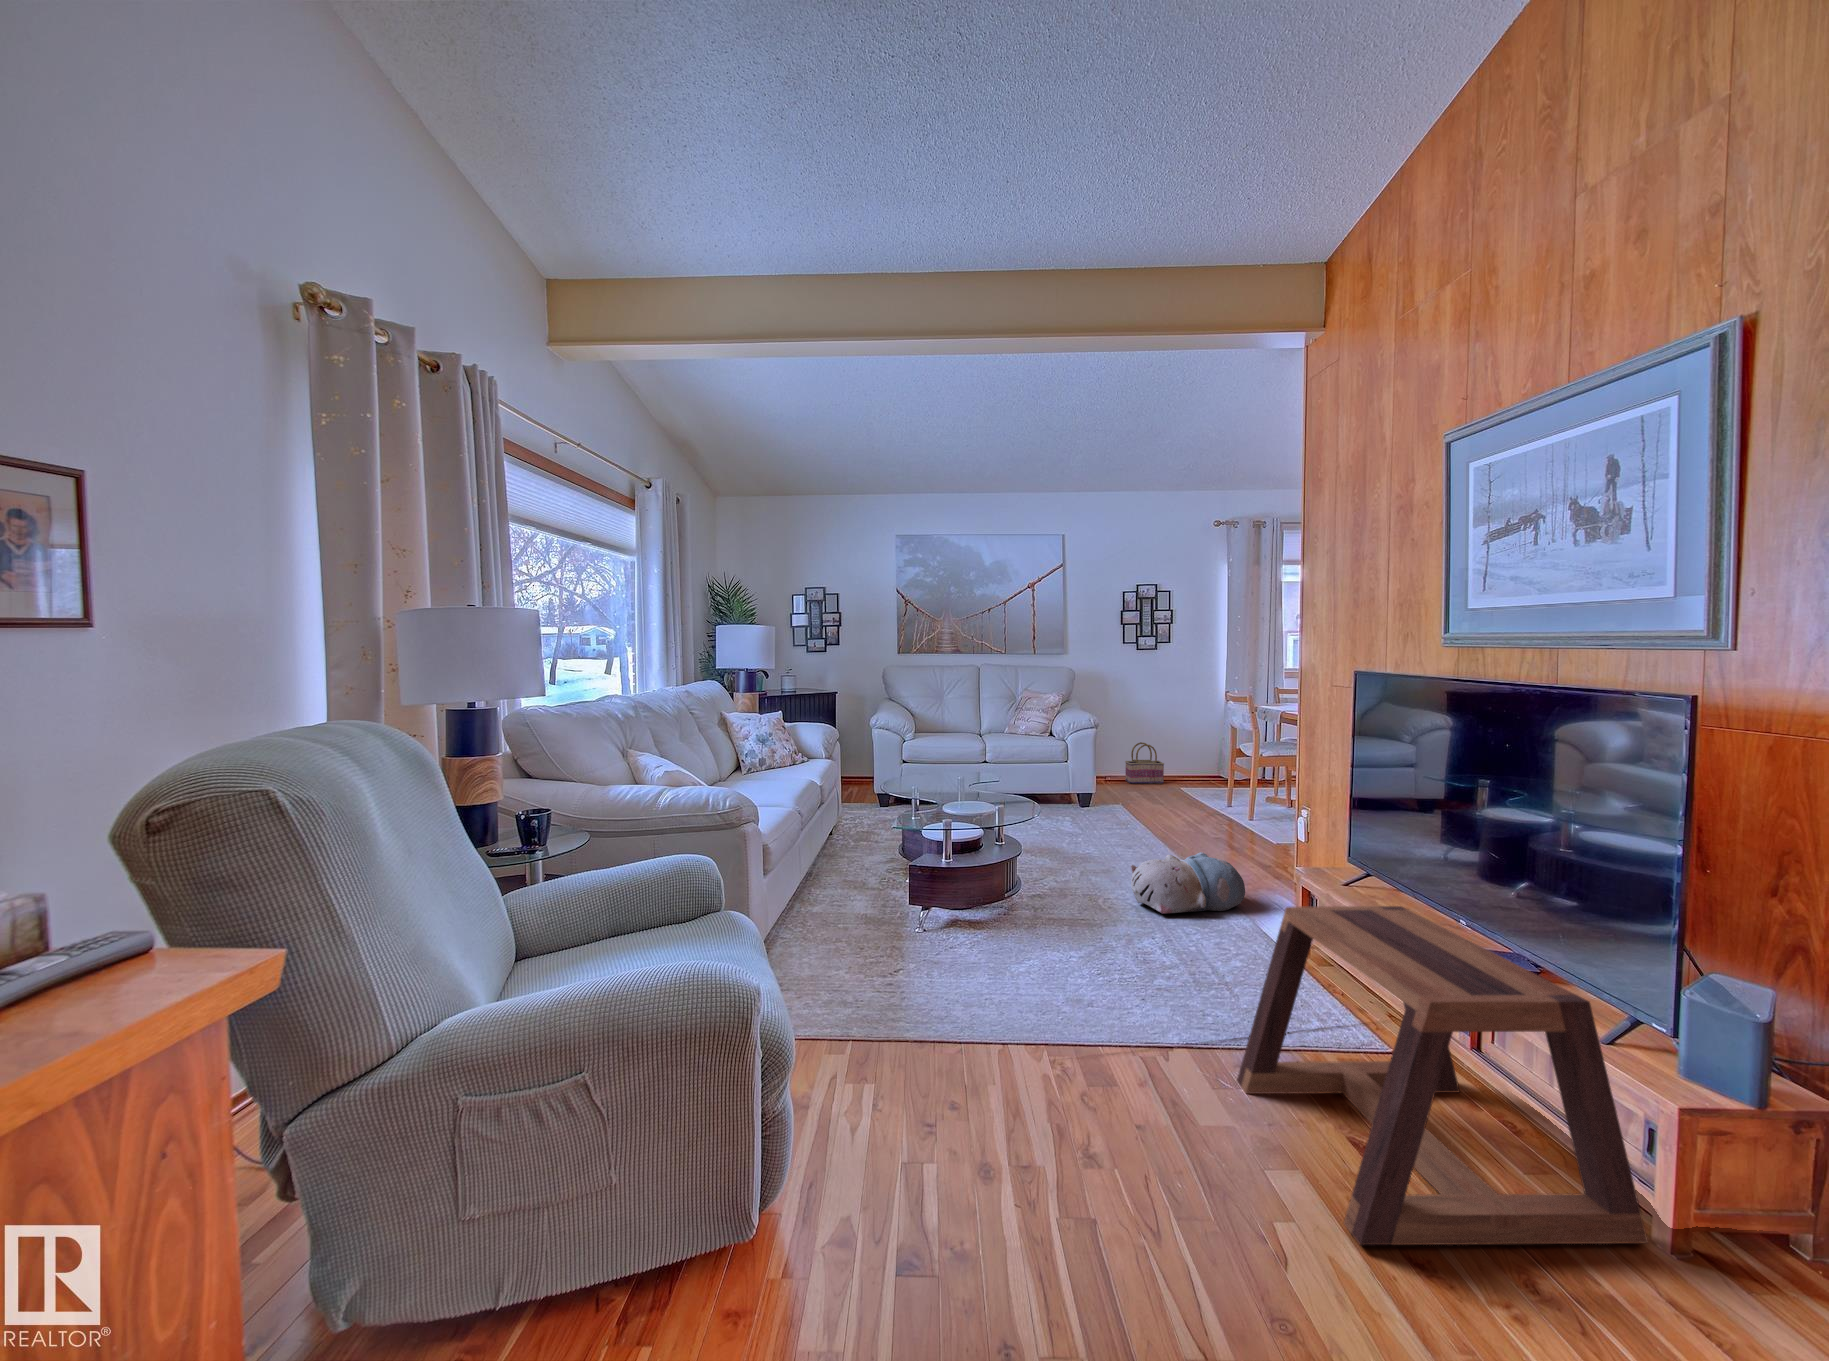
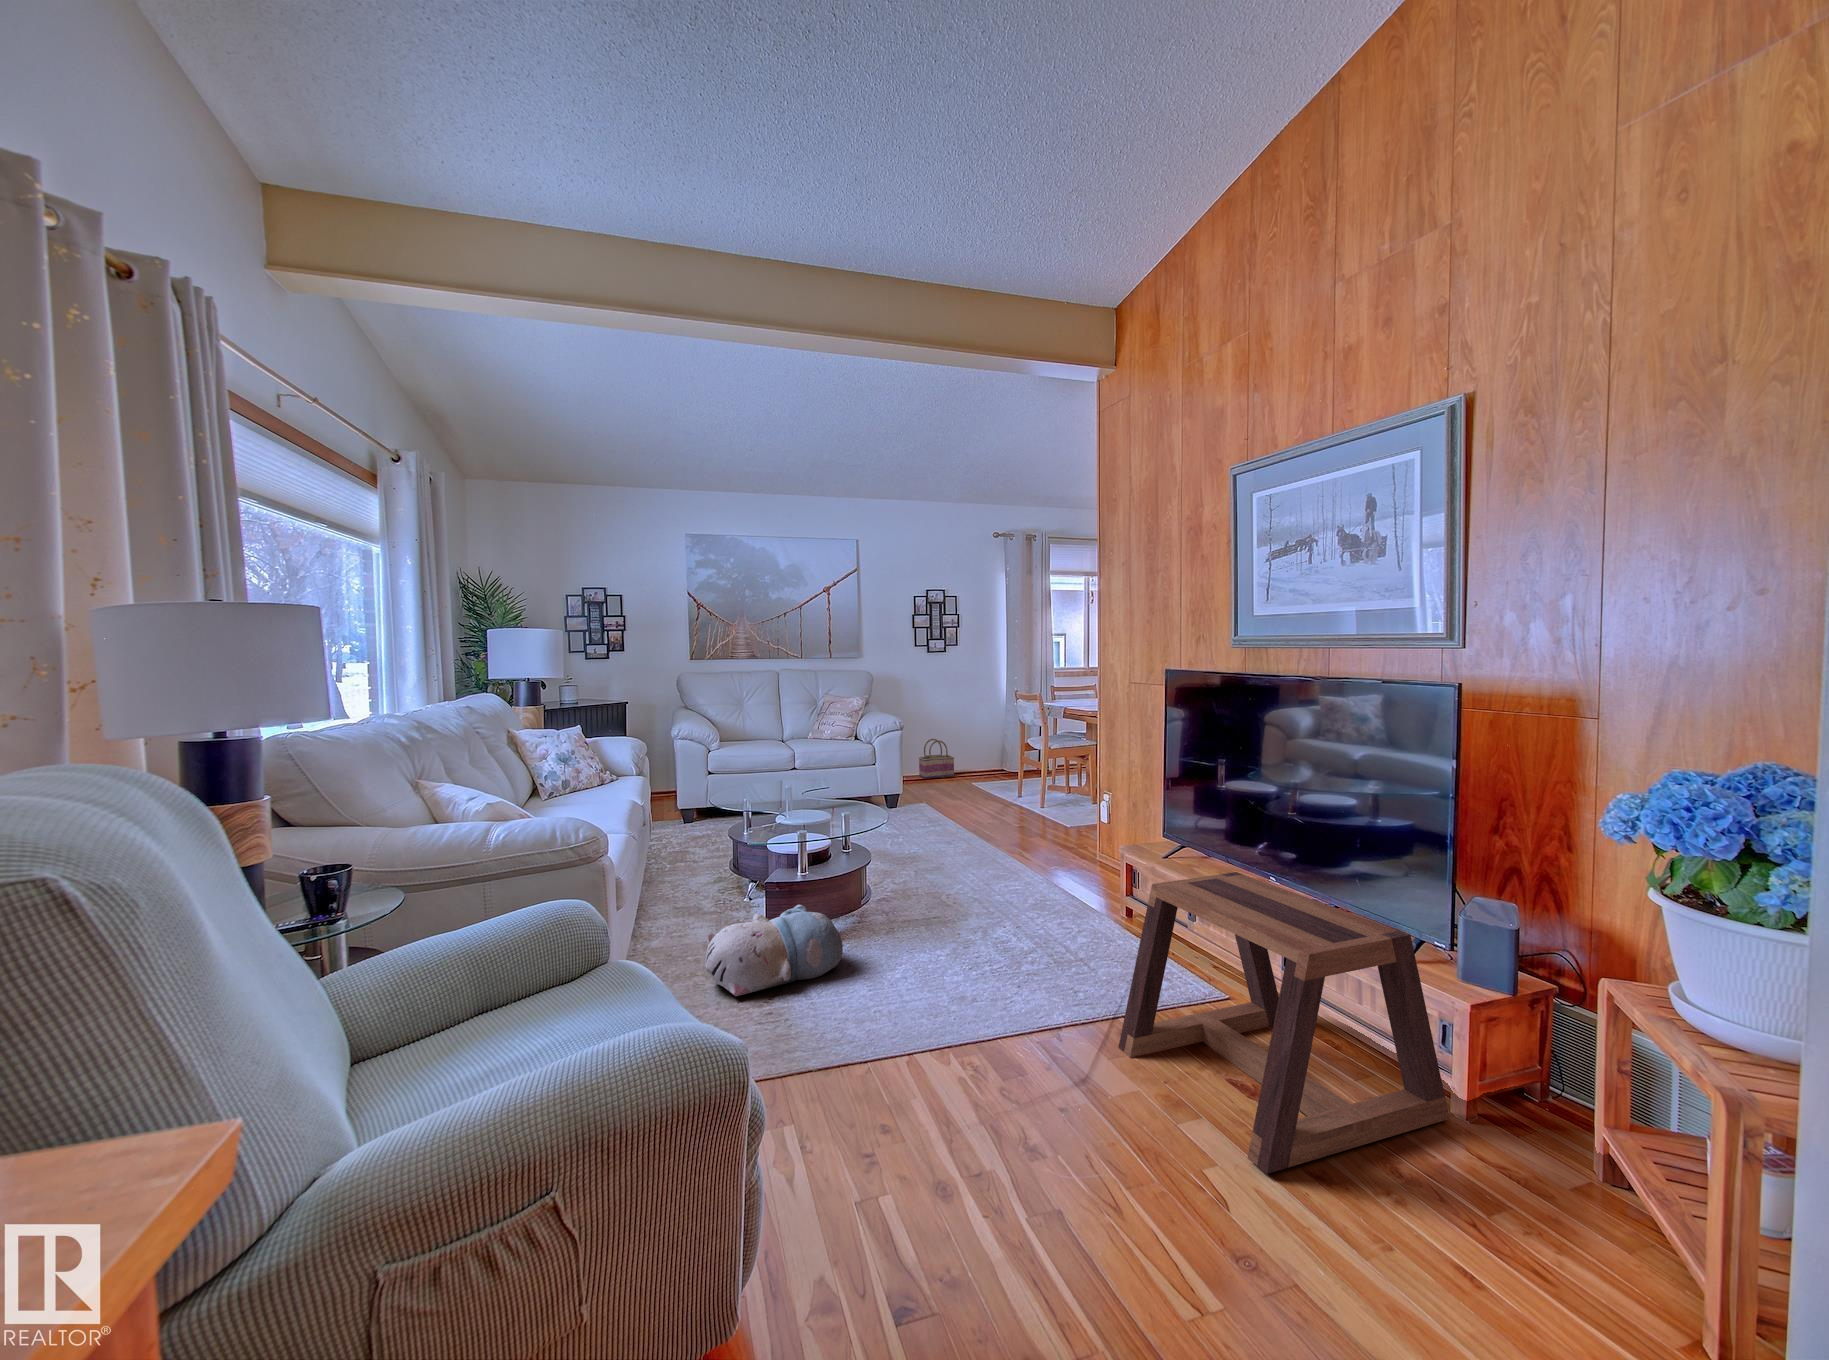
plush toy: present [1131,852,1245,914] -> present [705,905,843,996]

